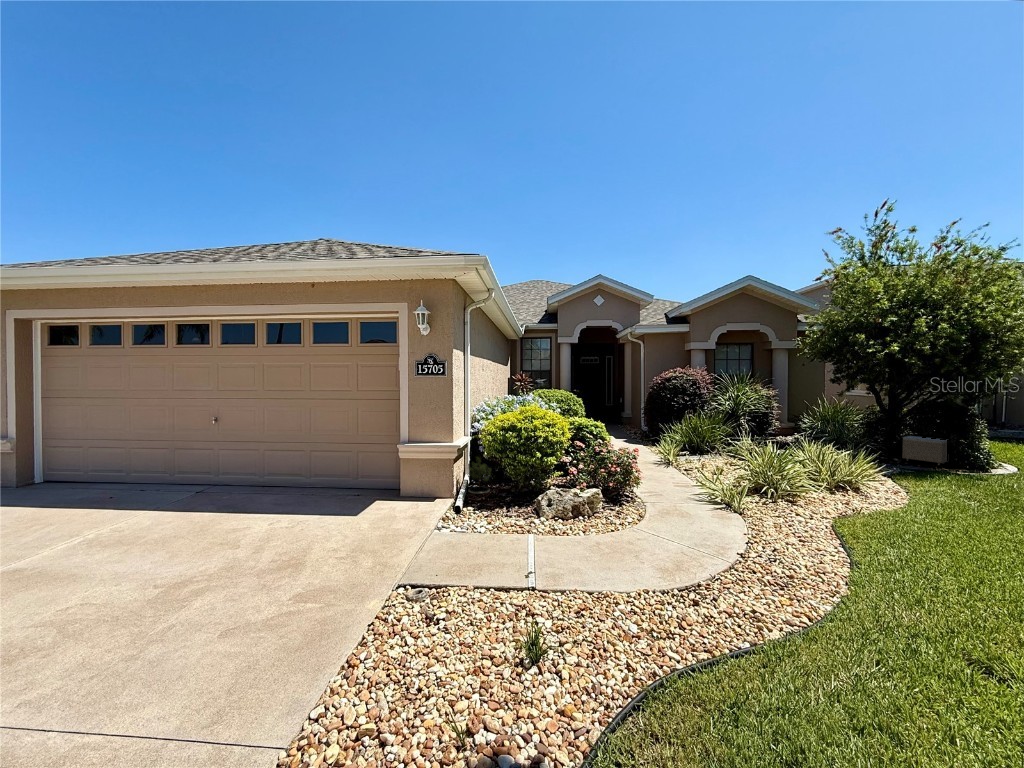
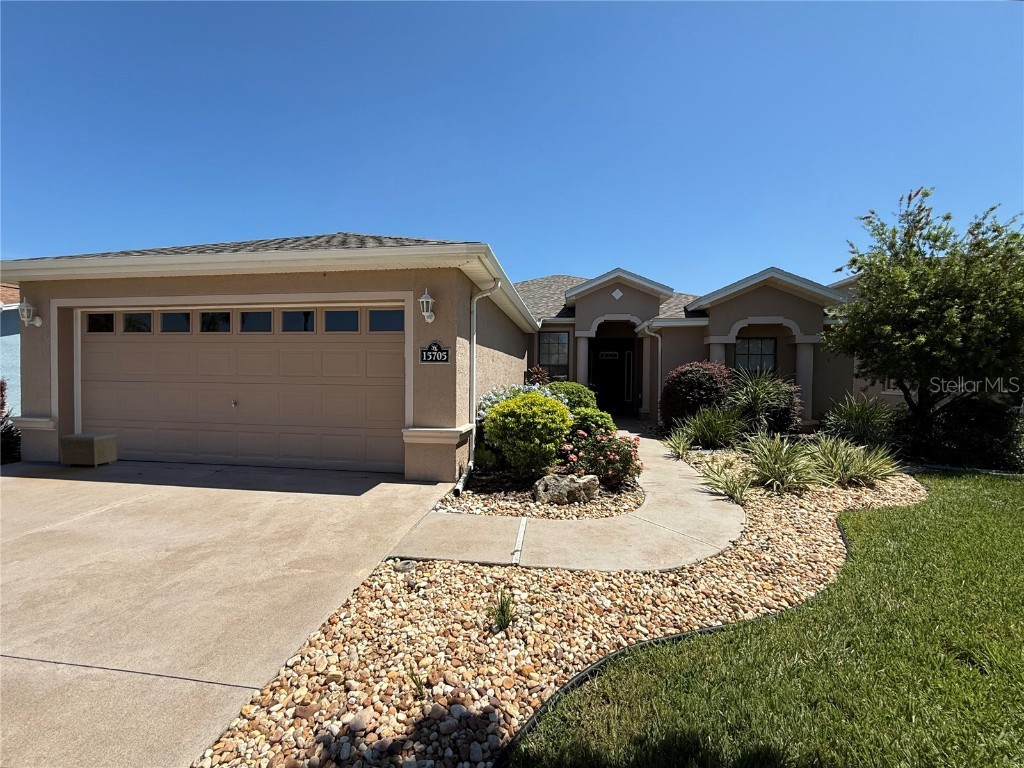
storage bench: present [902,436,947,465] -> present [60,433,117,467]

